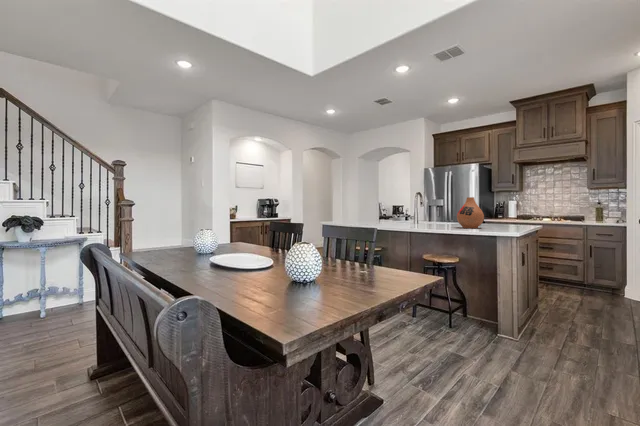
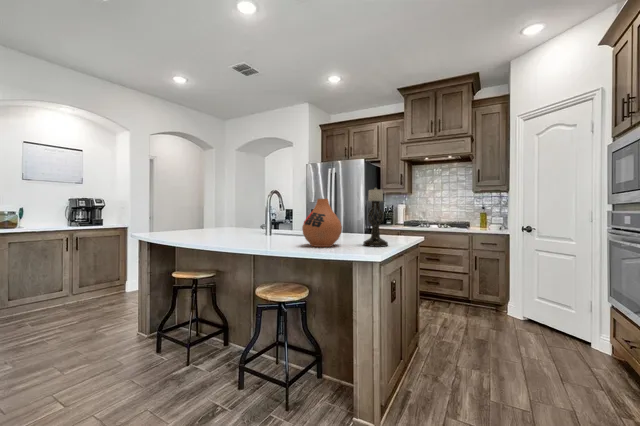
candle holder: none [499,189,519,229] -> present [363,188,388,247]

